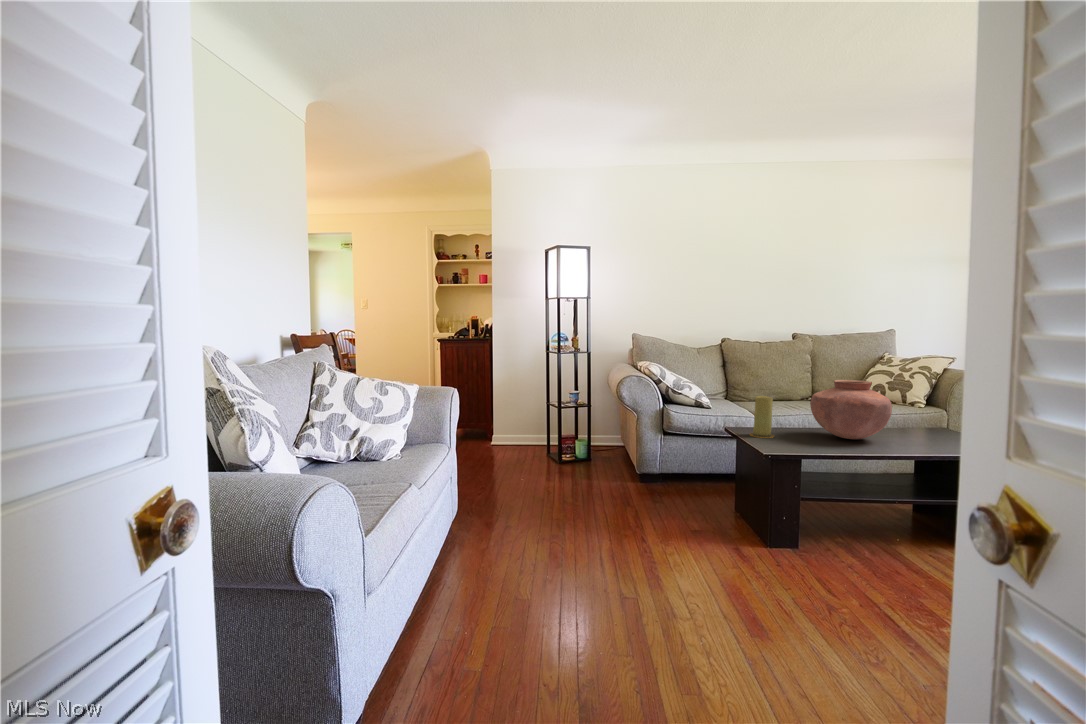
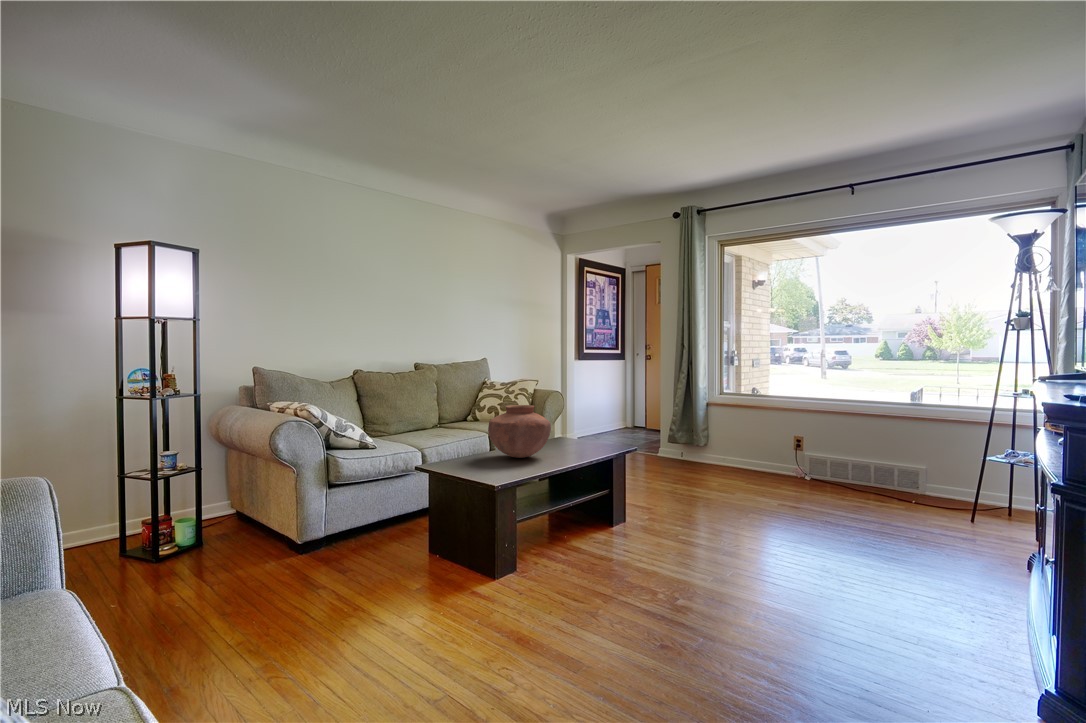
candle: present [750,396,774,438] -> none [446,428,469,470]

